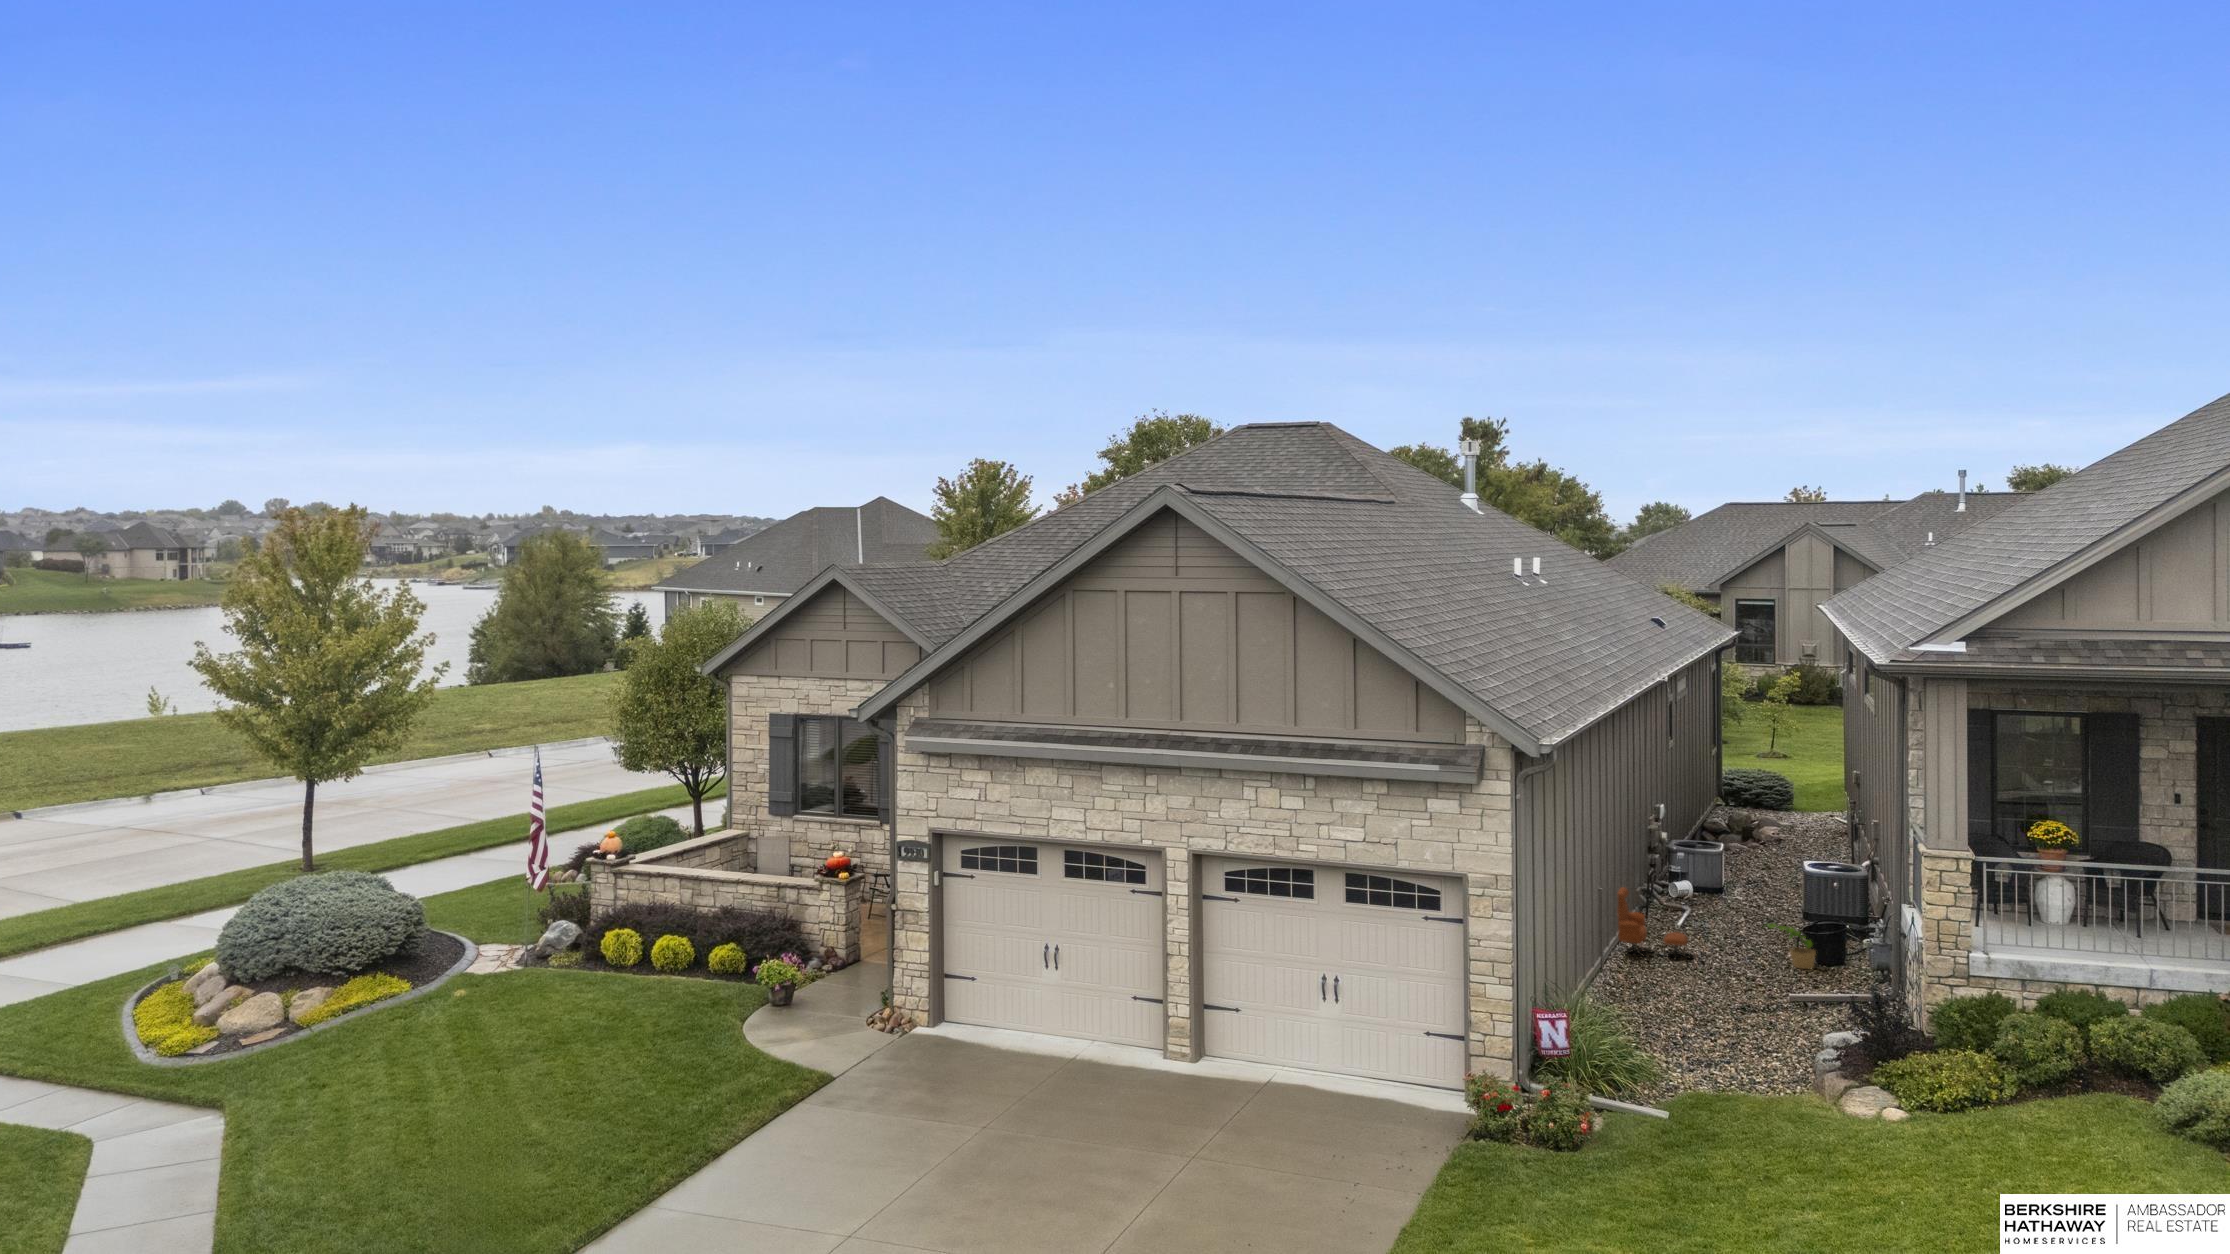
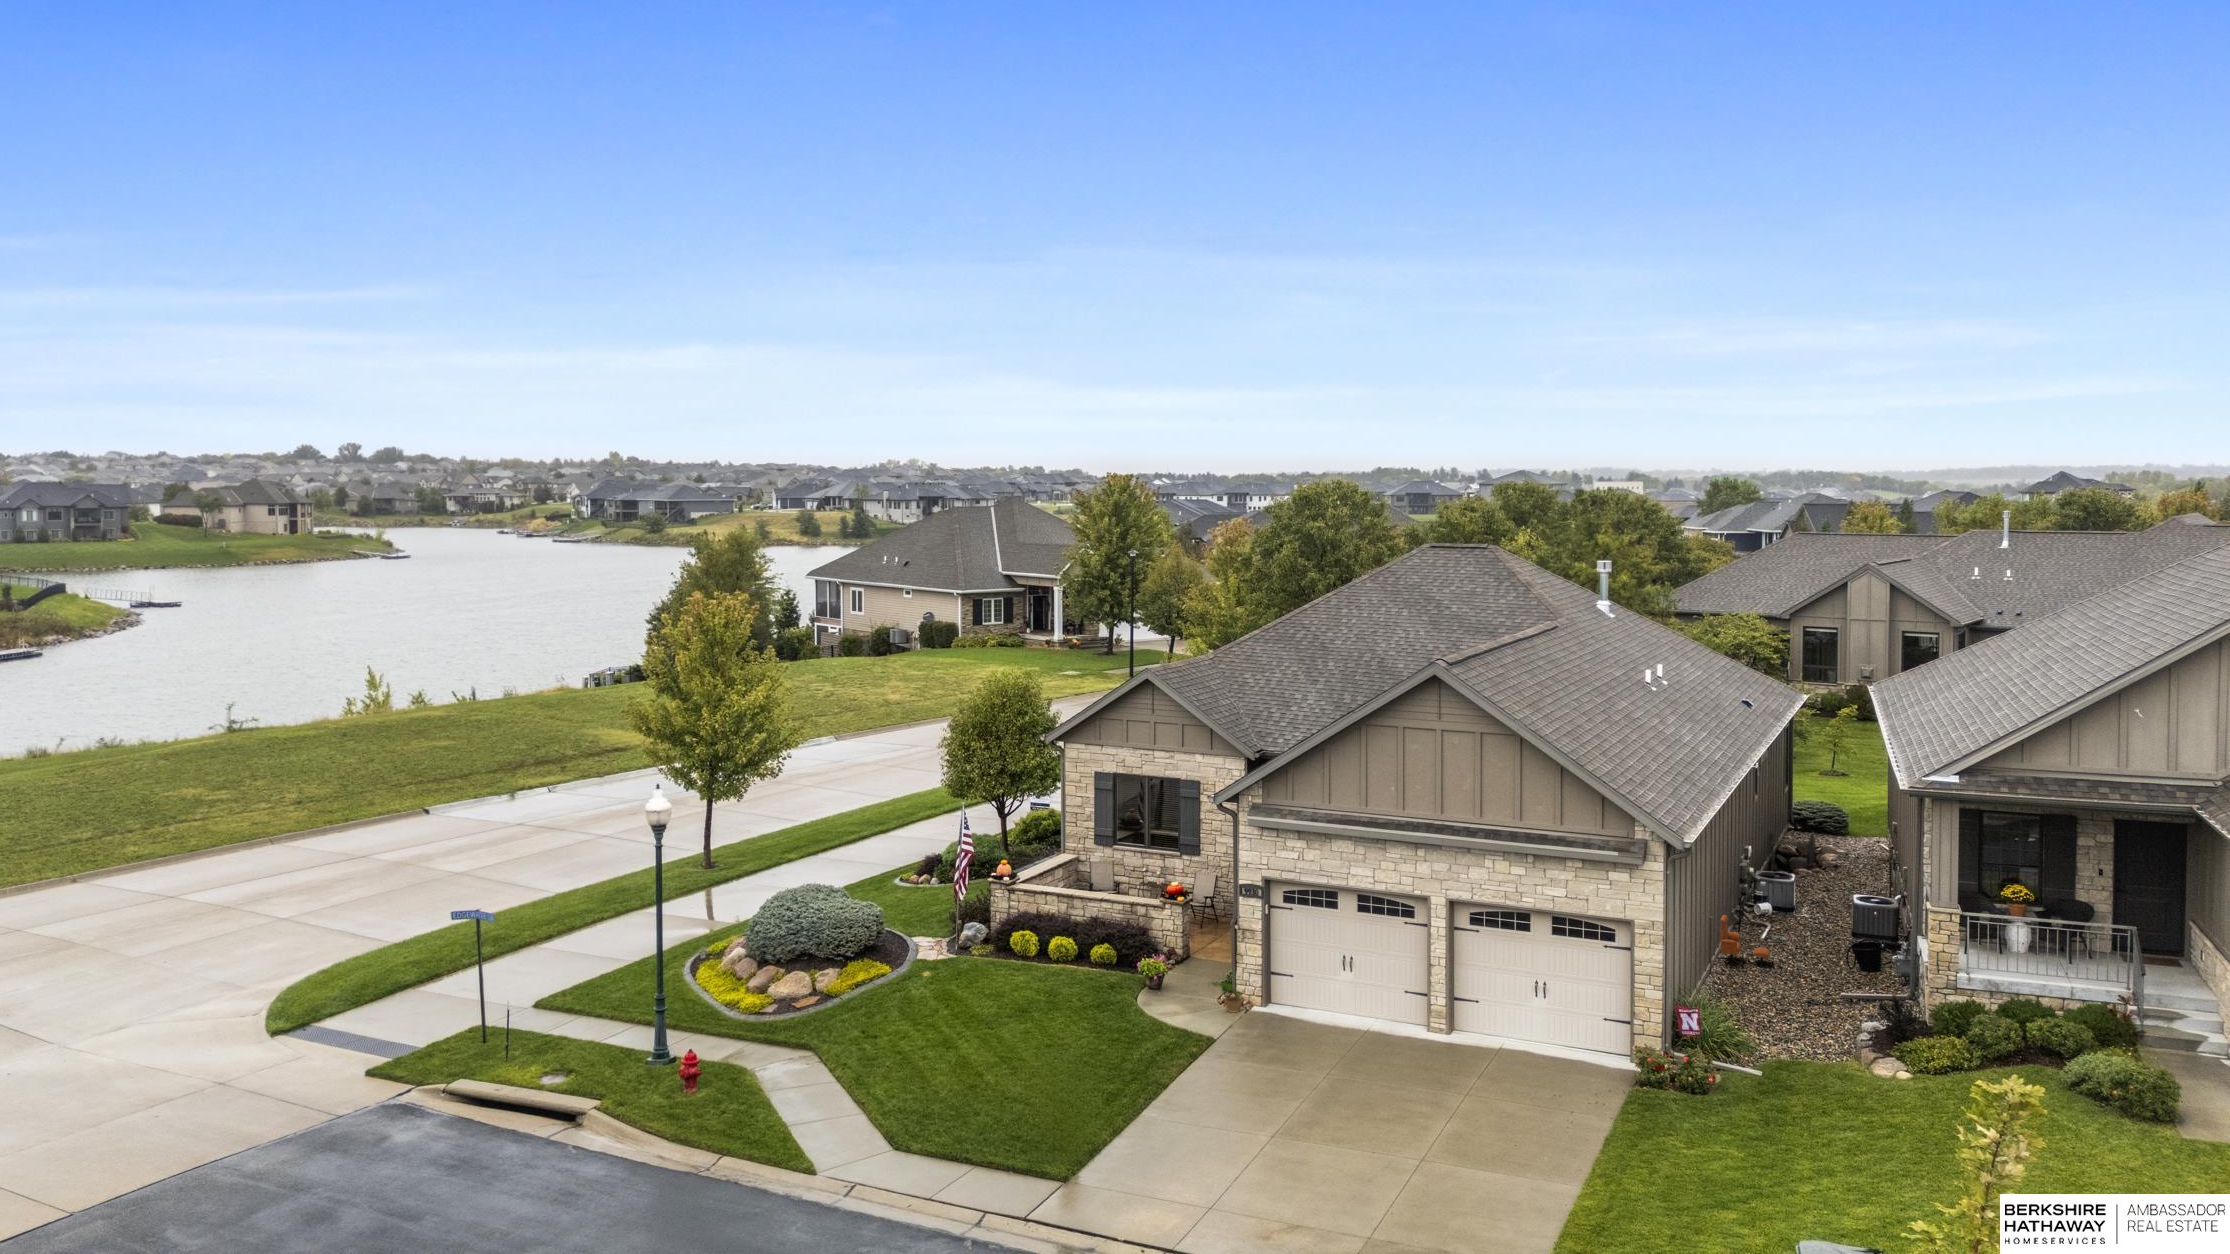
bench: none [1687,795,1749,839] -> present [1767,831,1815,867]
potted plant: present [1765,923,1816,969] -> present [1212,982,1241,1012]

